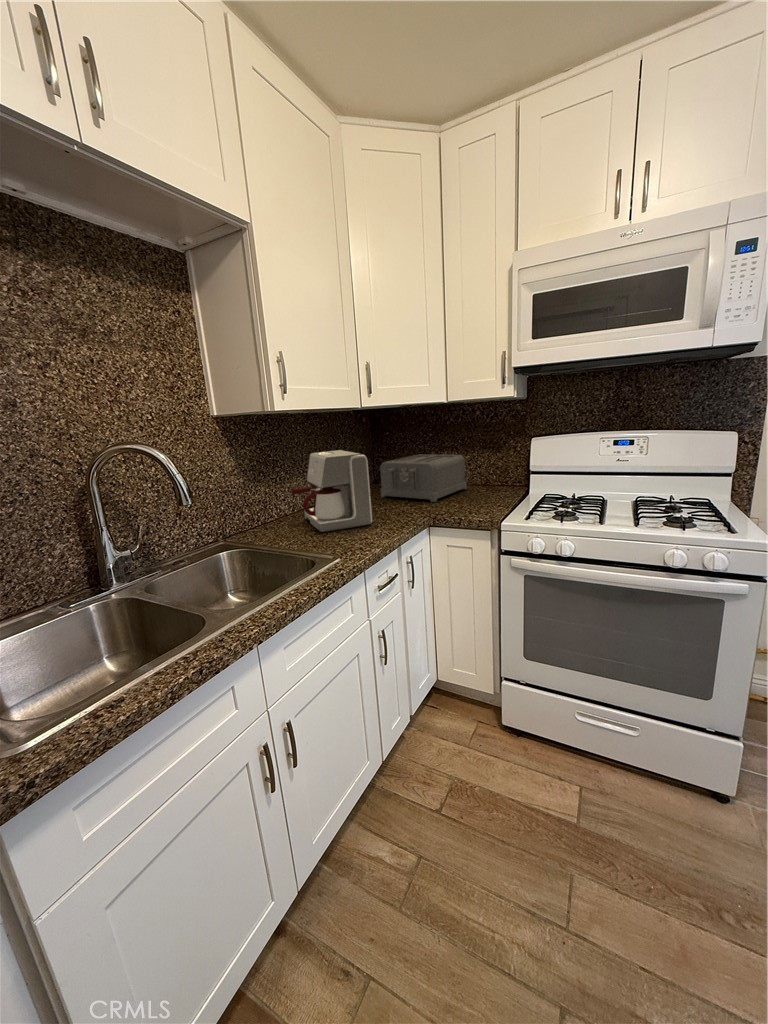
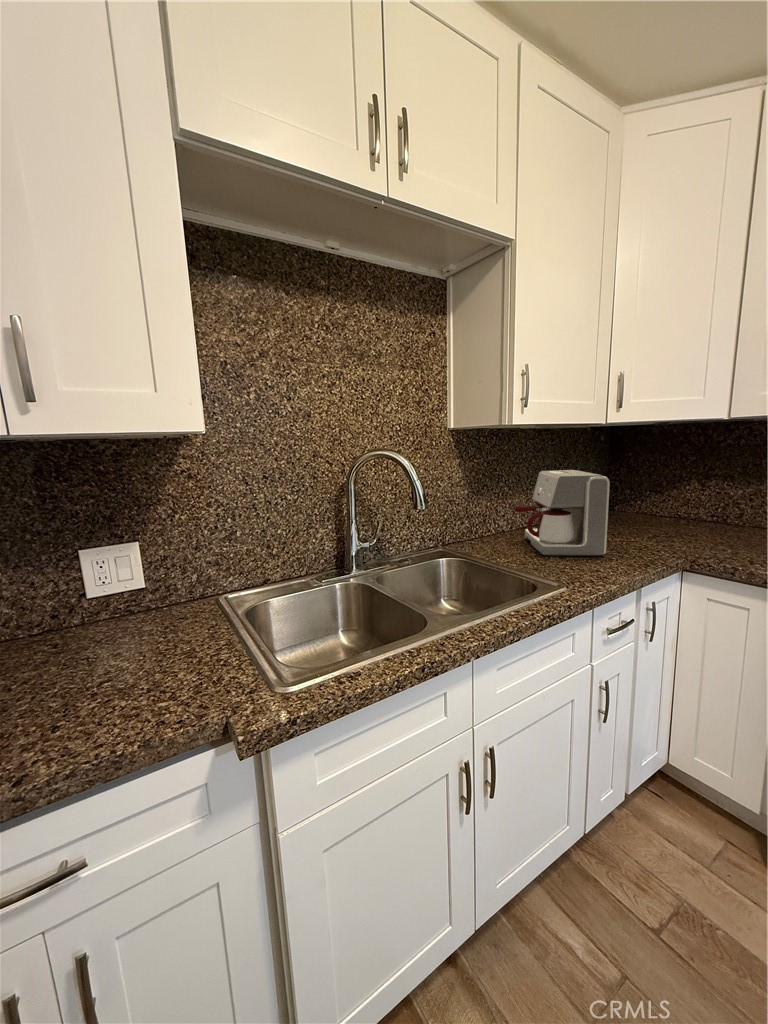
toaster: present [380,455,467,502] -> none [615,482,743,541]

